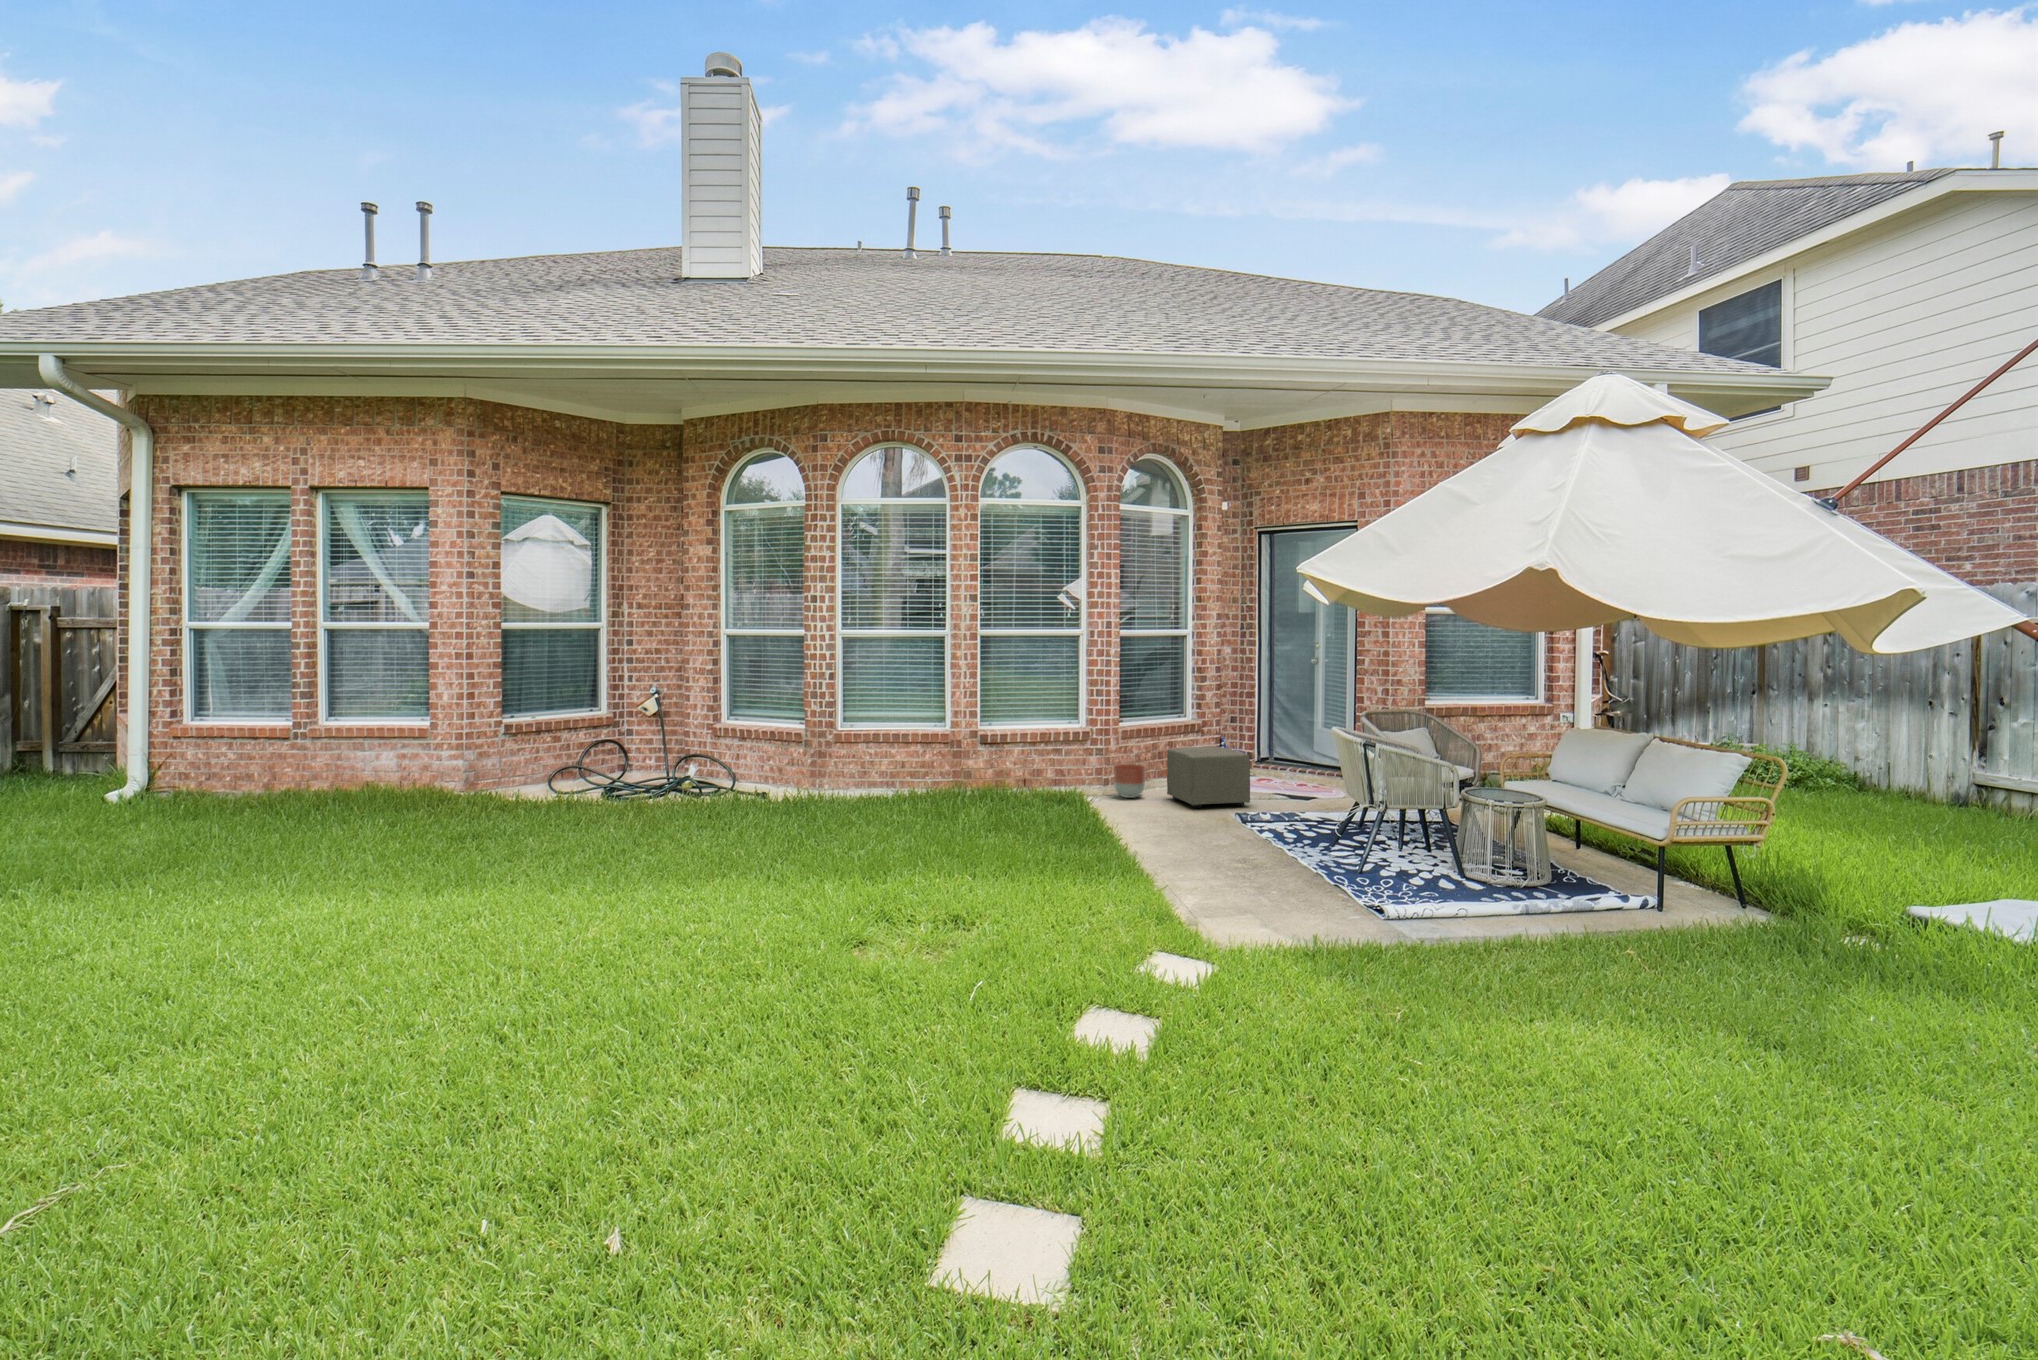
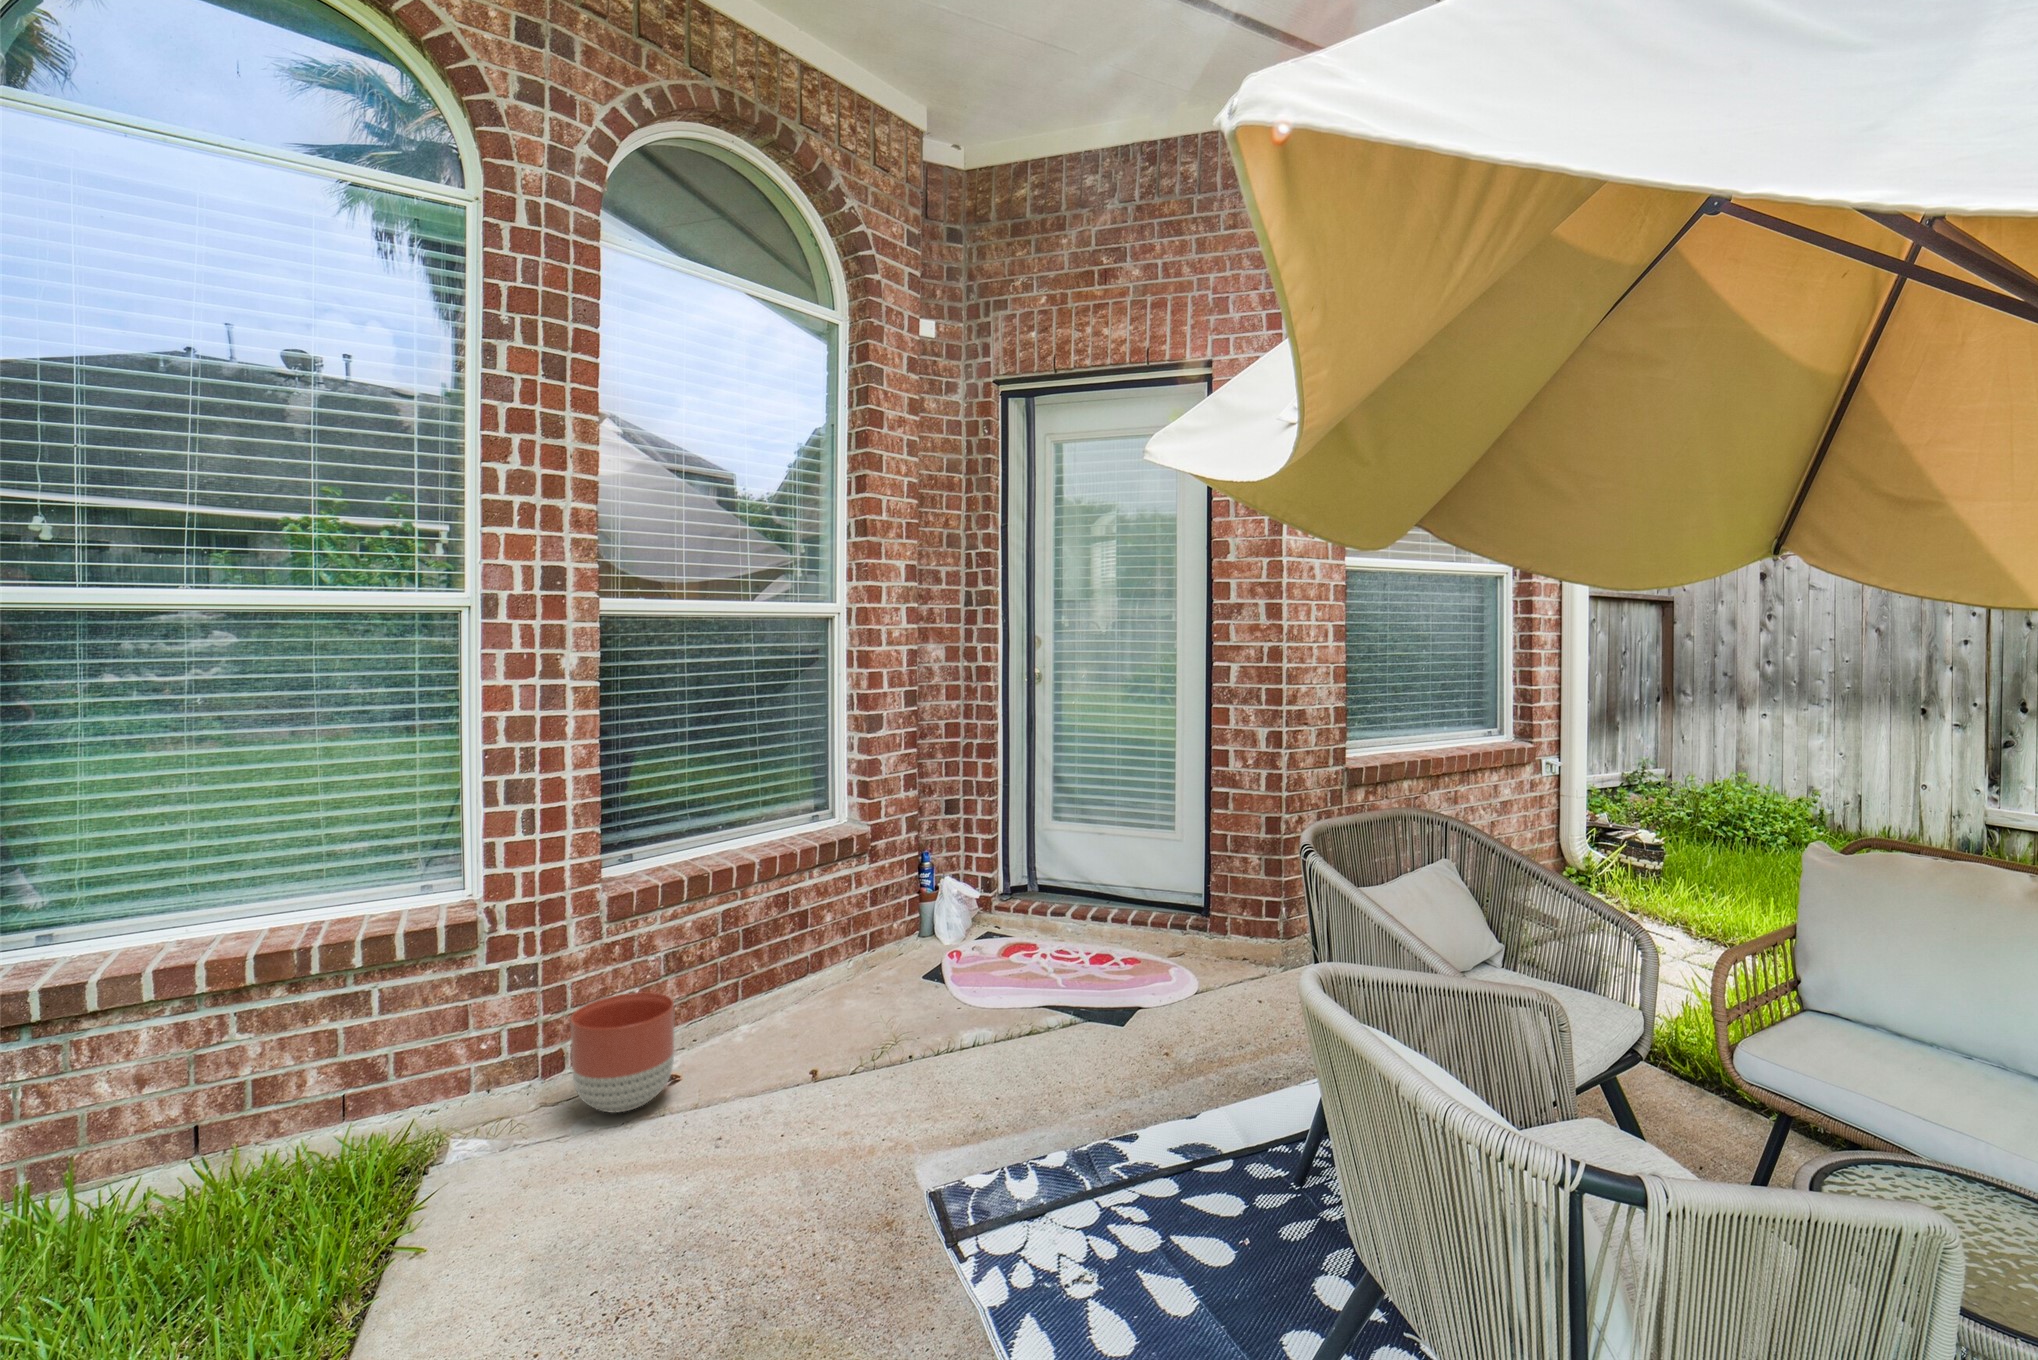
ottoman: present [1167,747,1250,808] -> none [740,921,978,1160]

